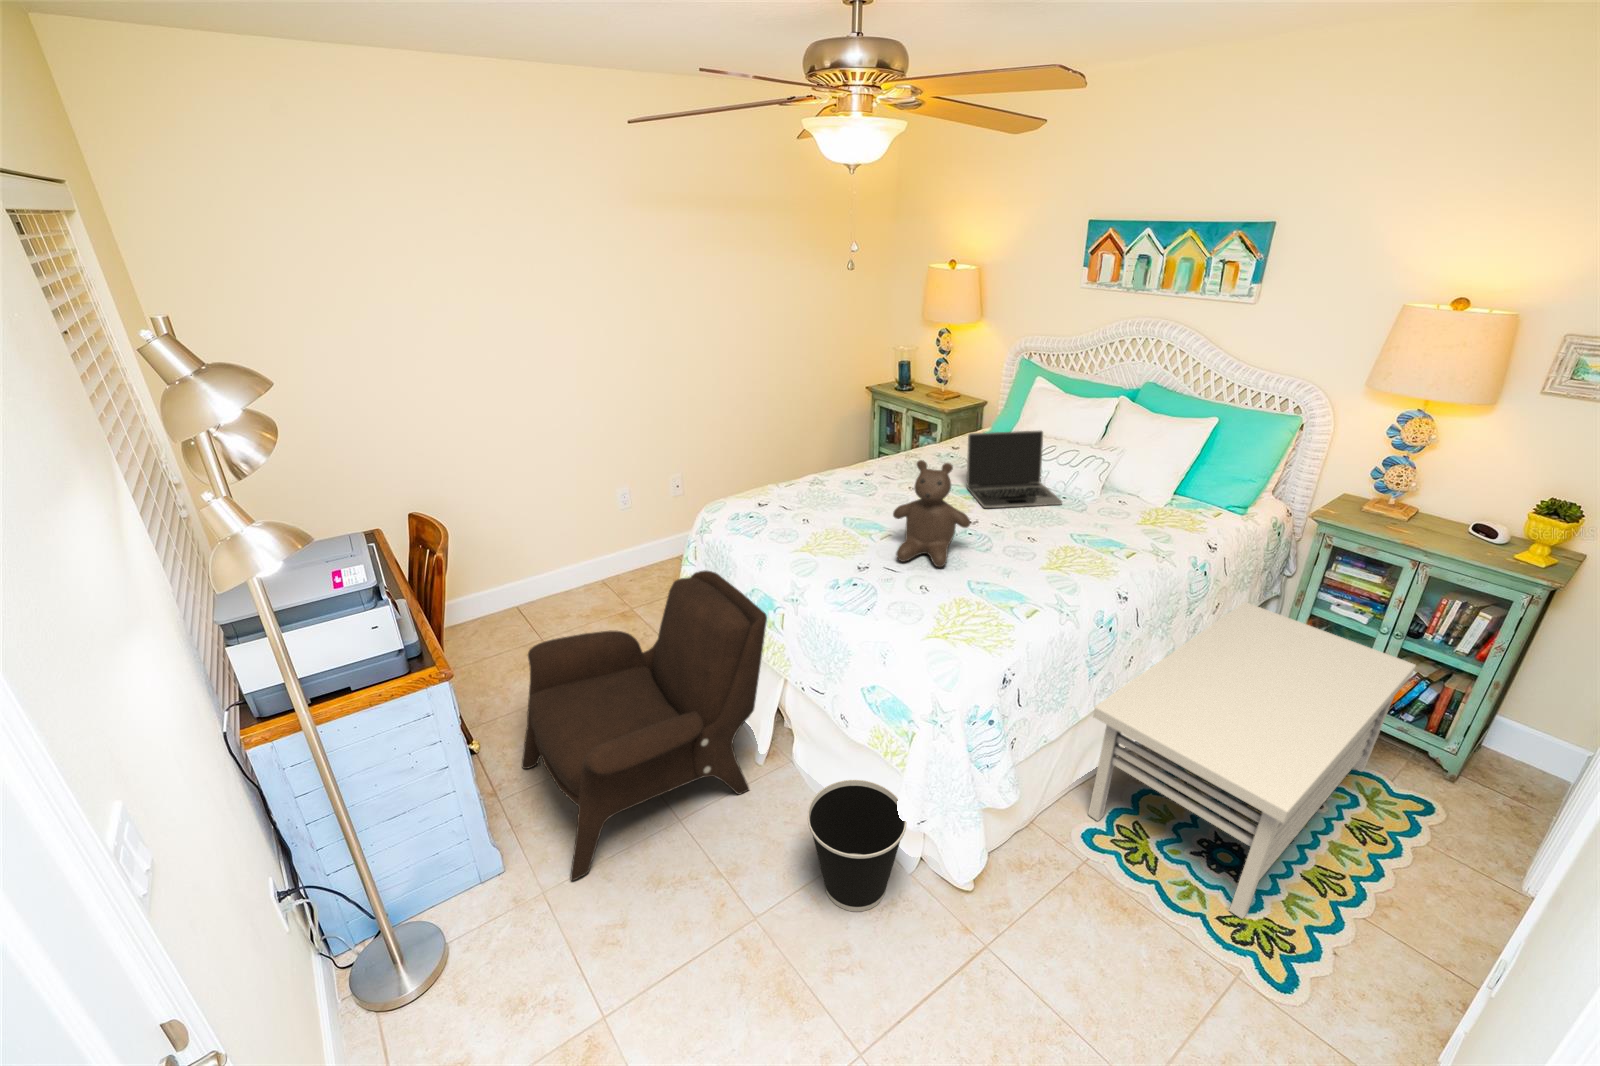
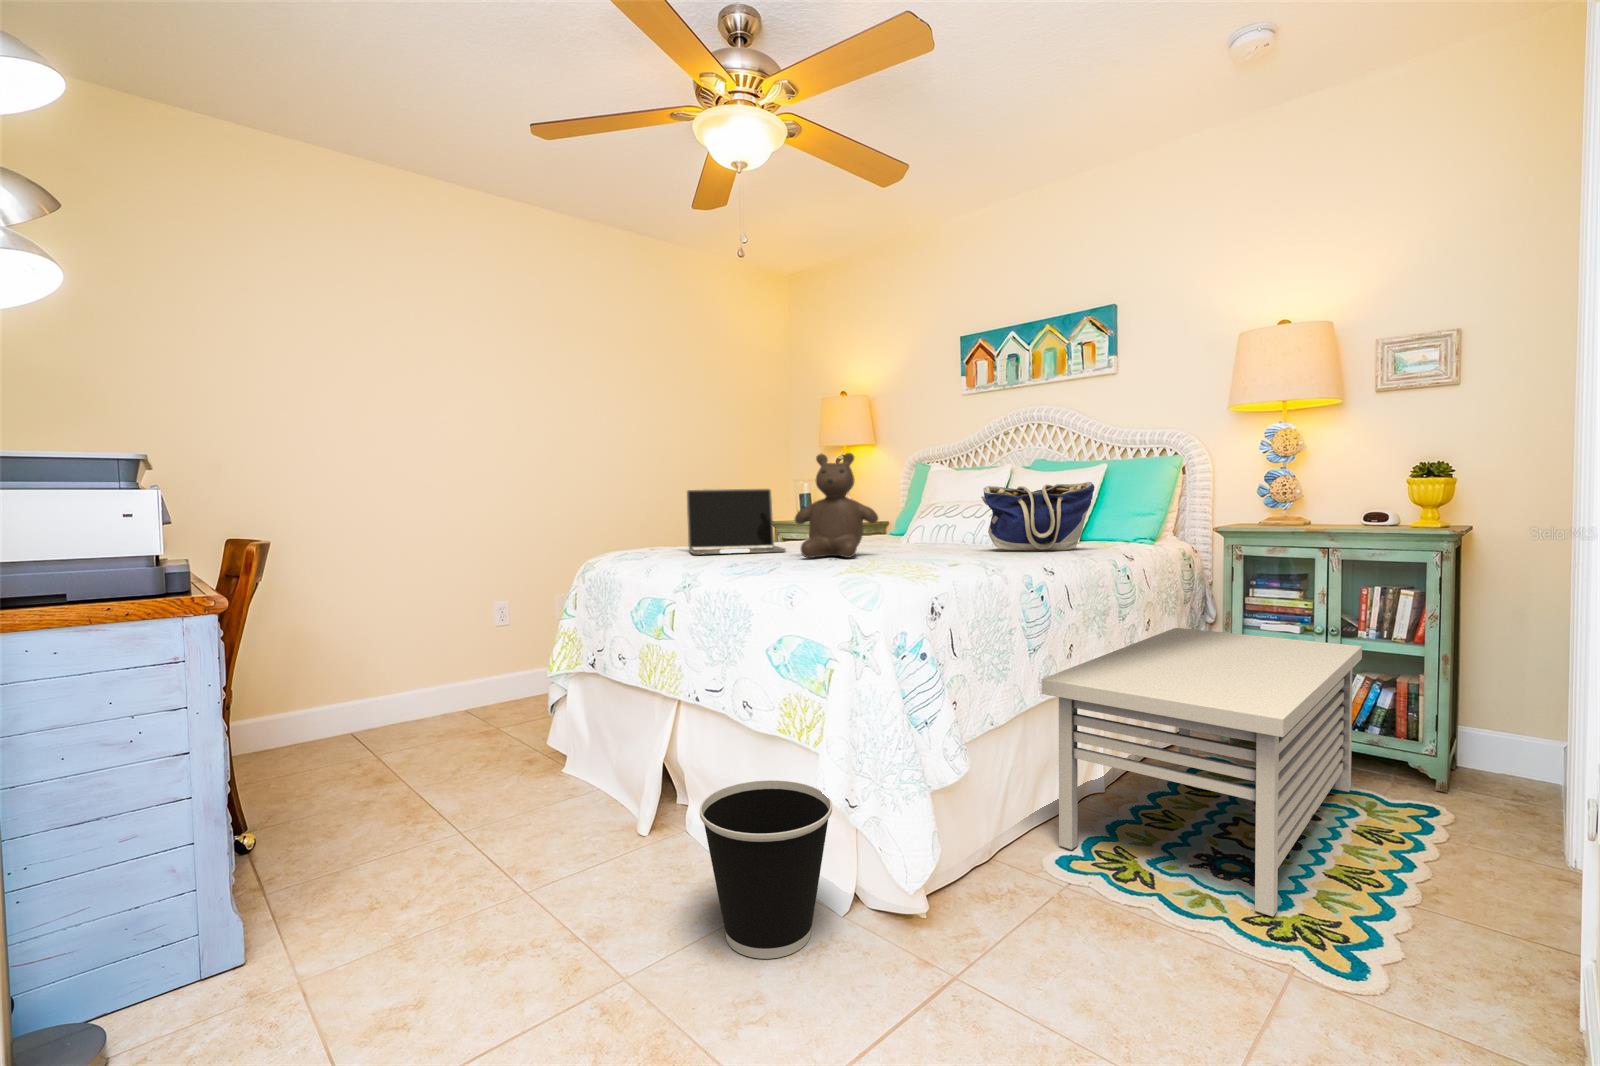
laptop: present [967,431,1062,508] -> present [687,489,786,555]
tote bag: none [1072,497,1186,560] -> present [981,482,1095,551]
armchair: present [522,570,767,880] -> none [300,600,652,965]

